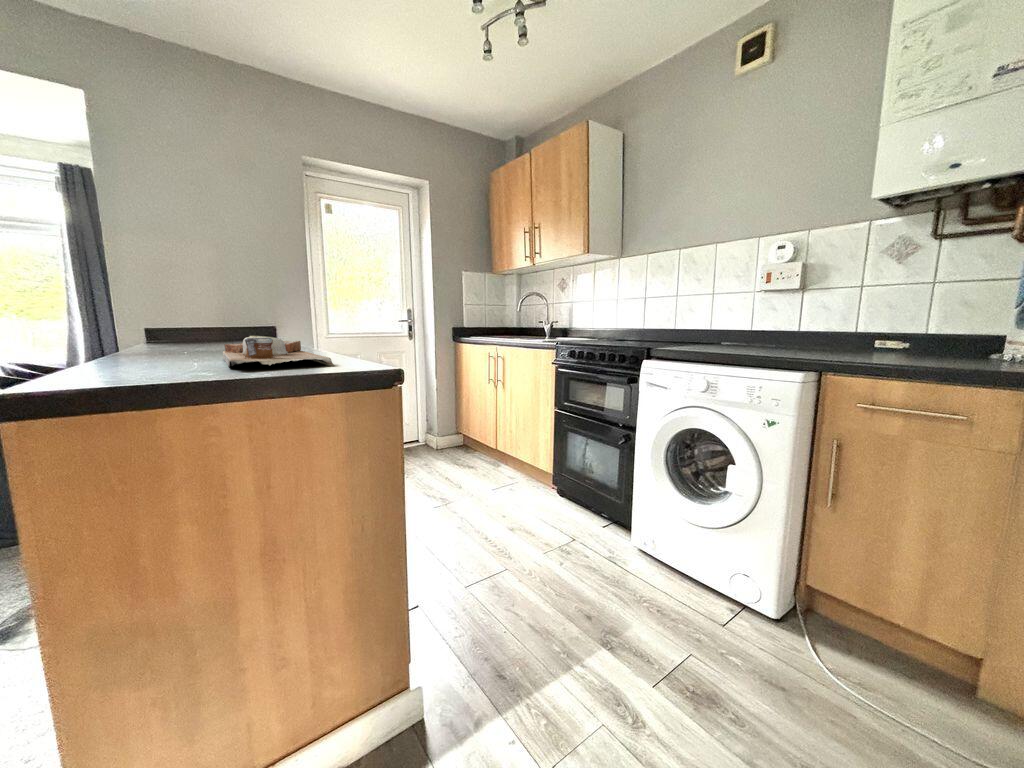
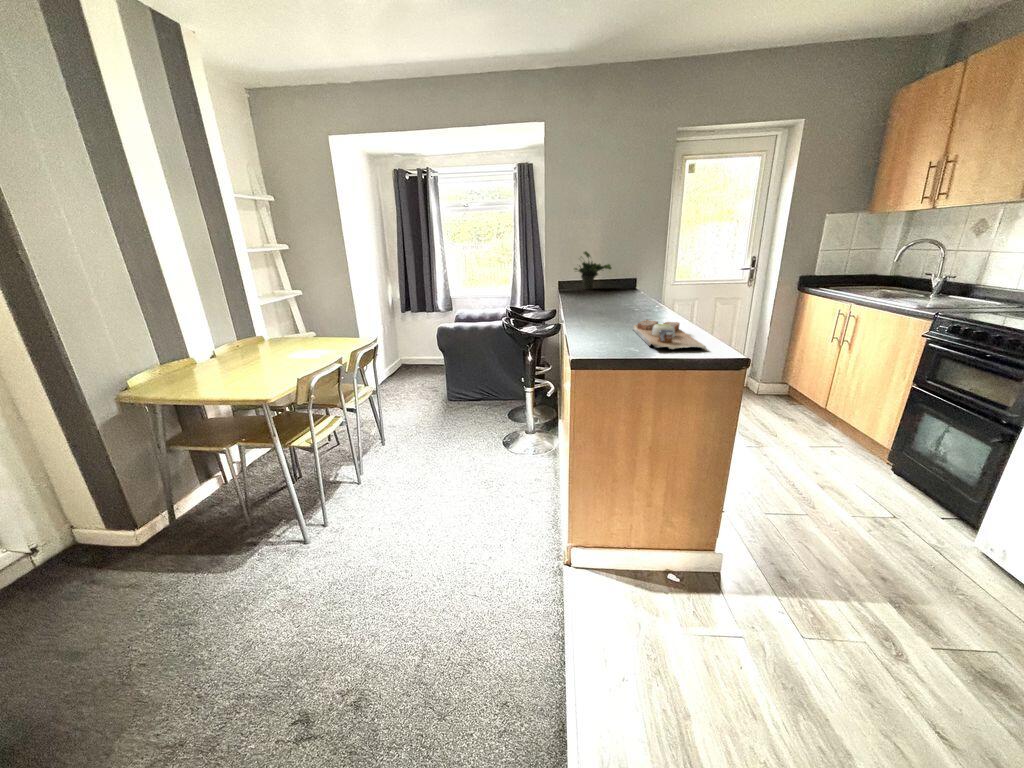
potted plant: none [168,283,235,340] -> present [574,251,612,289]

